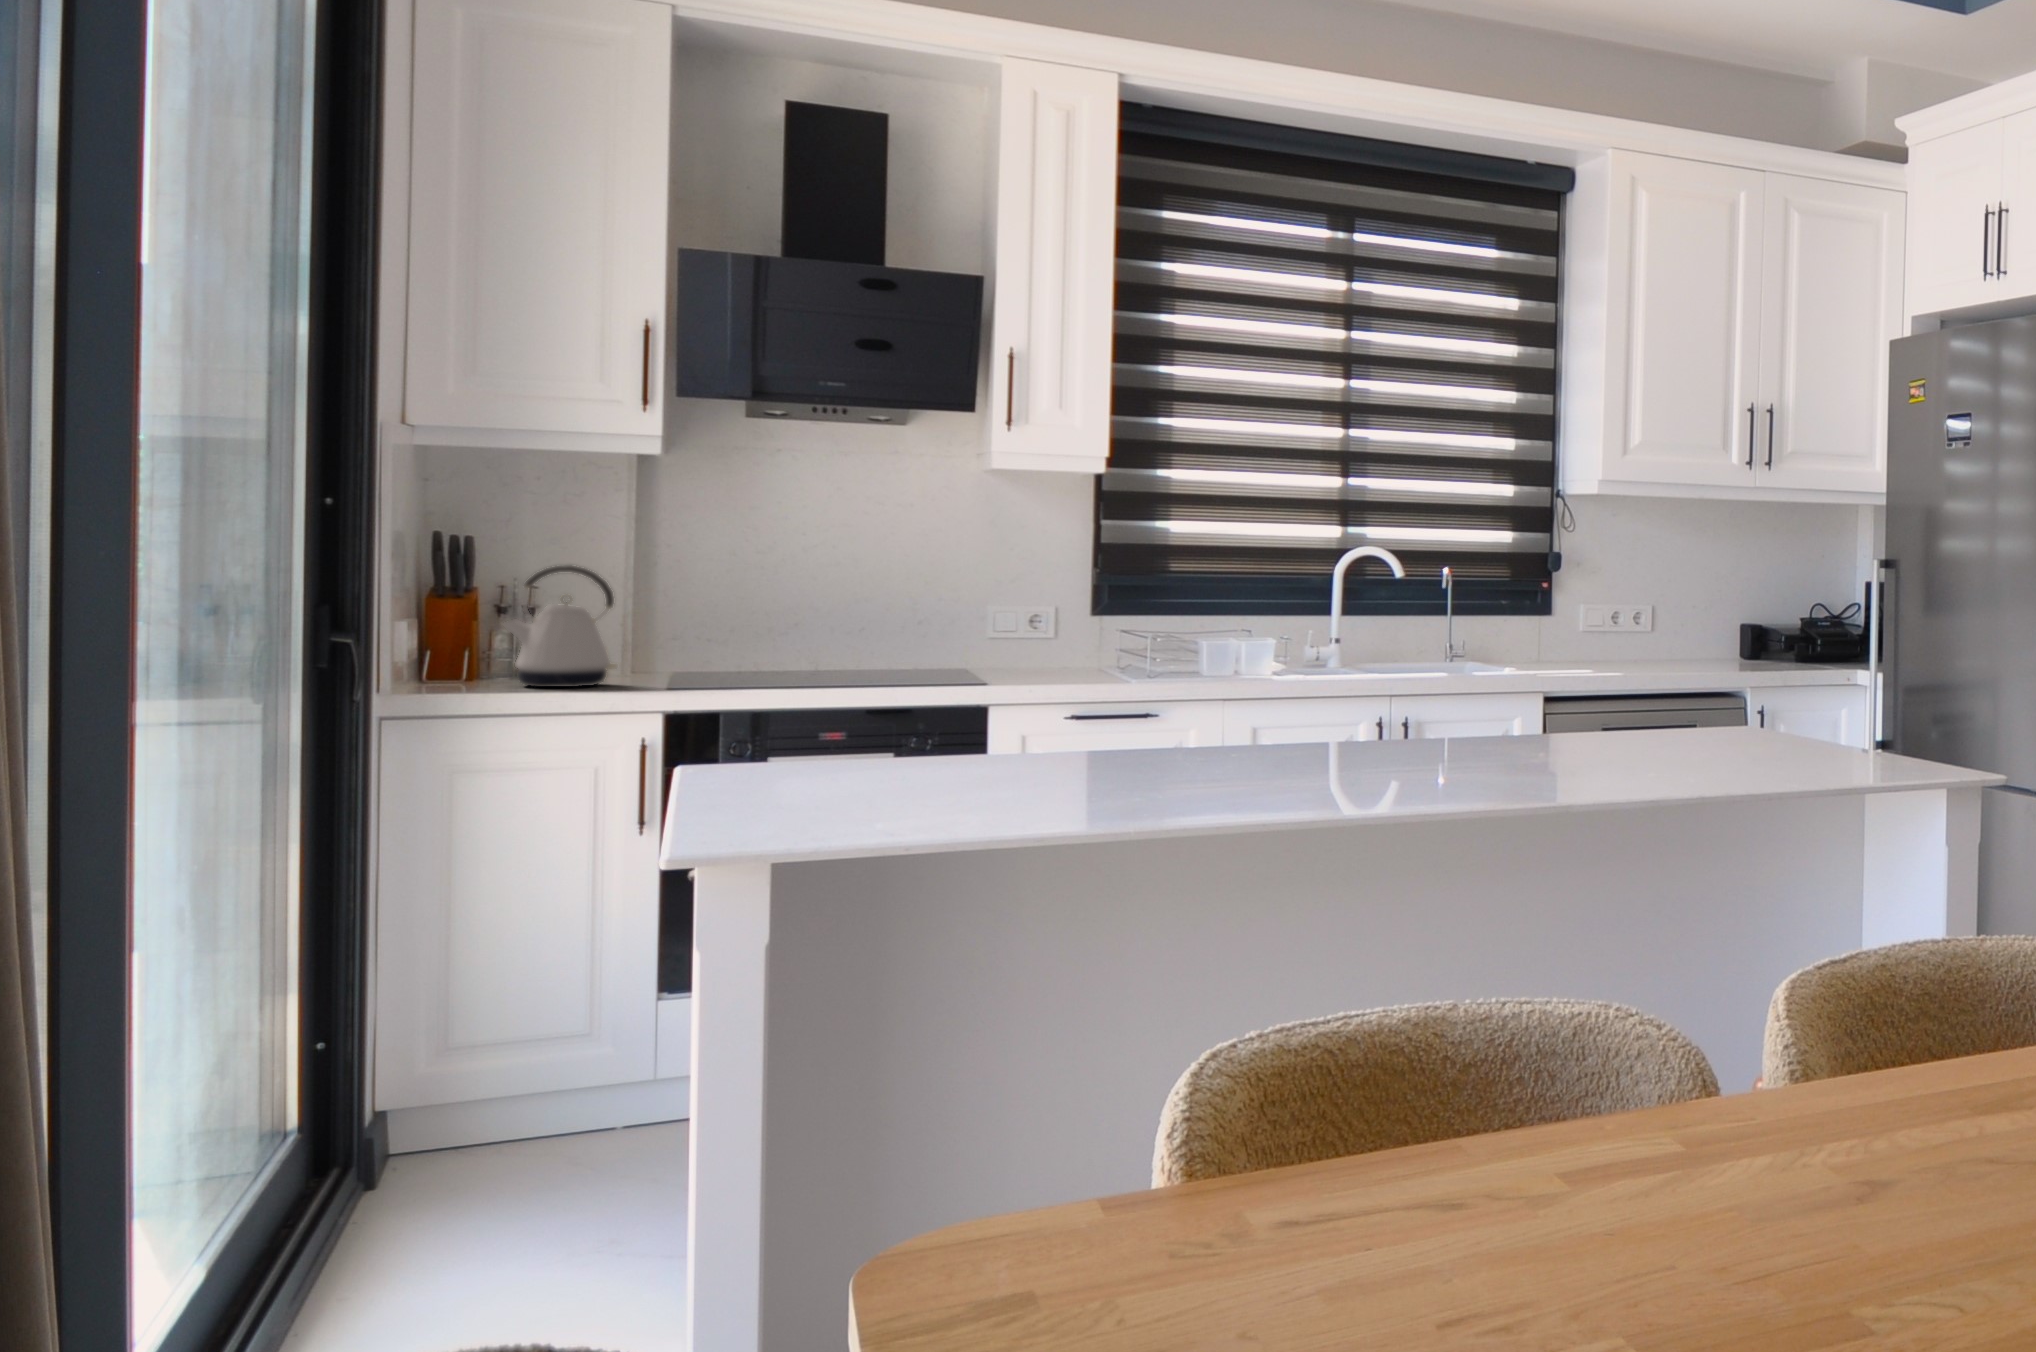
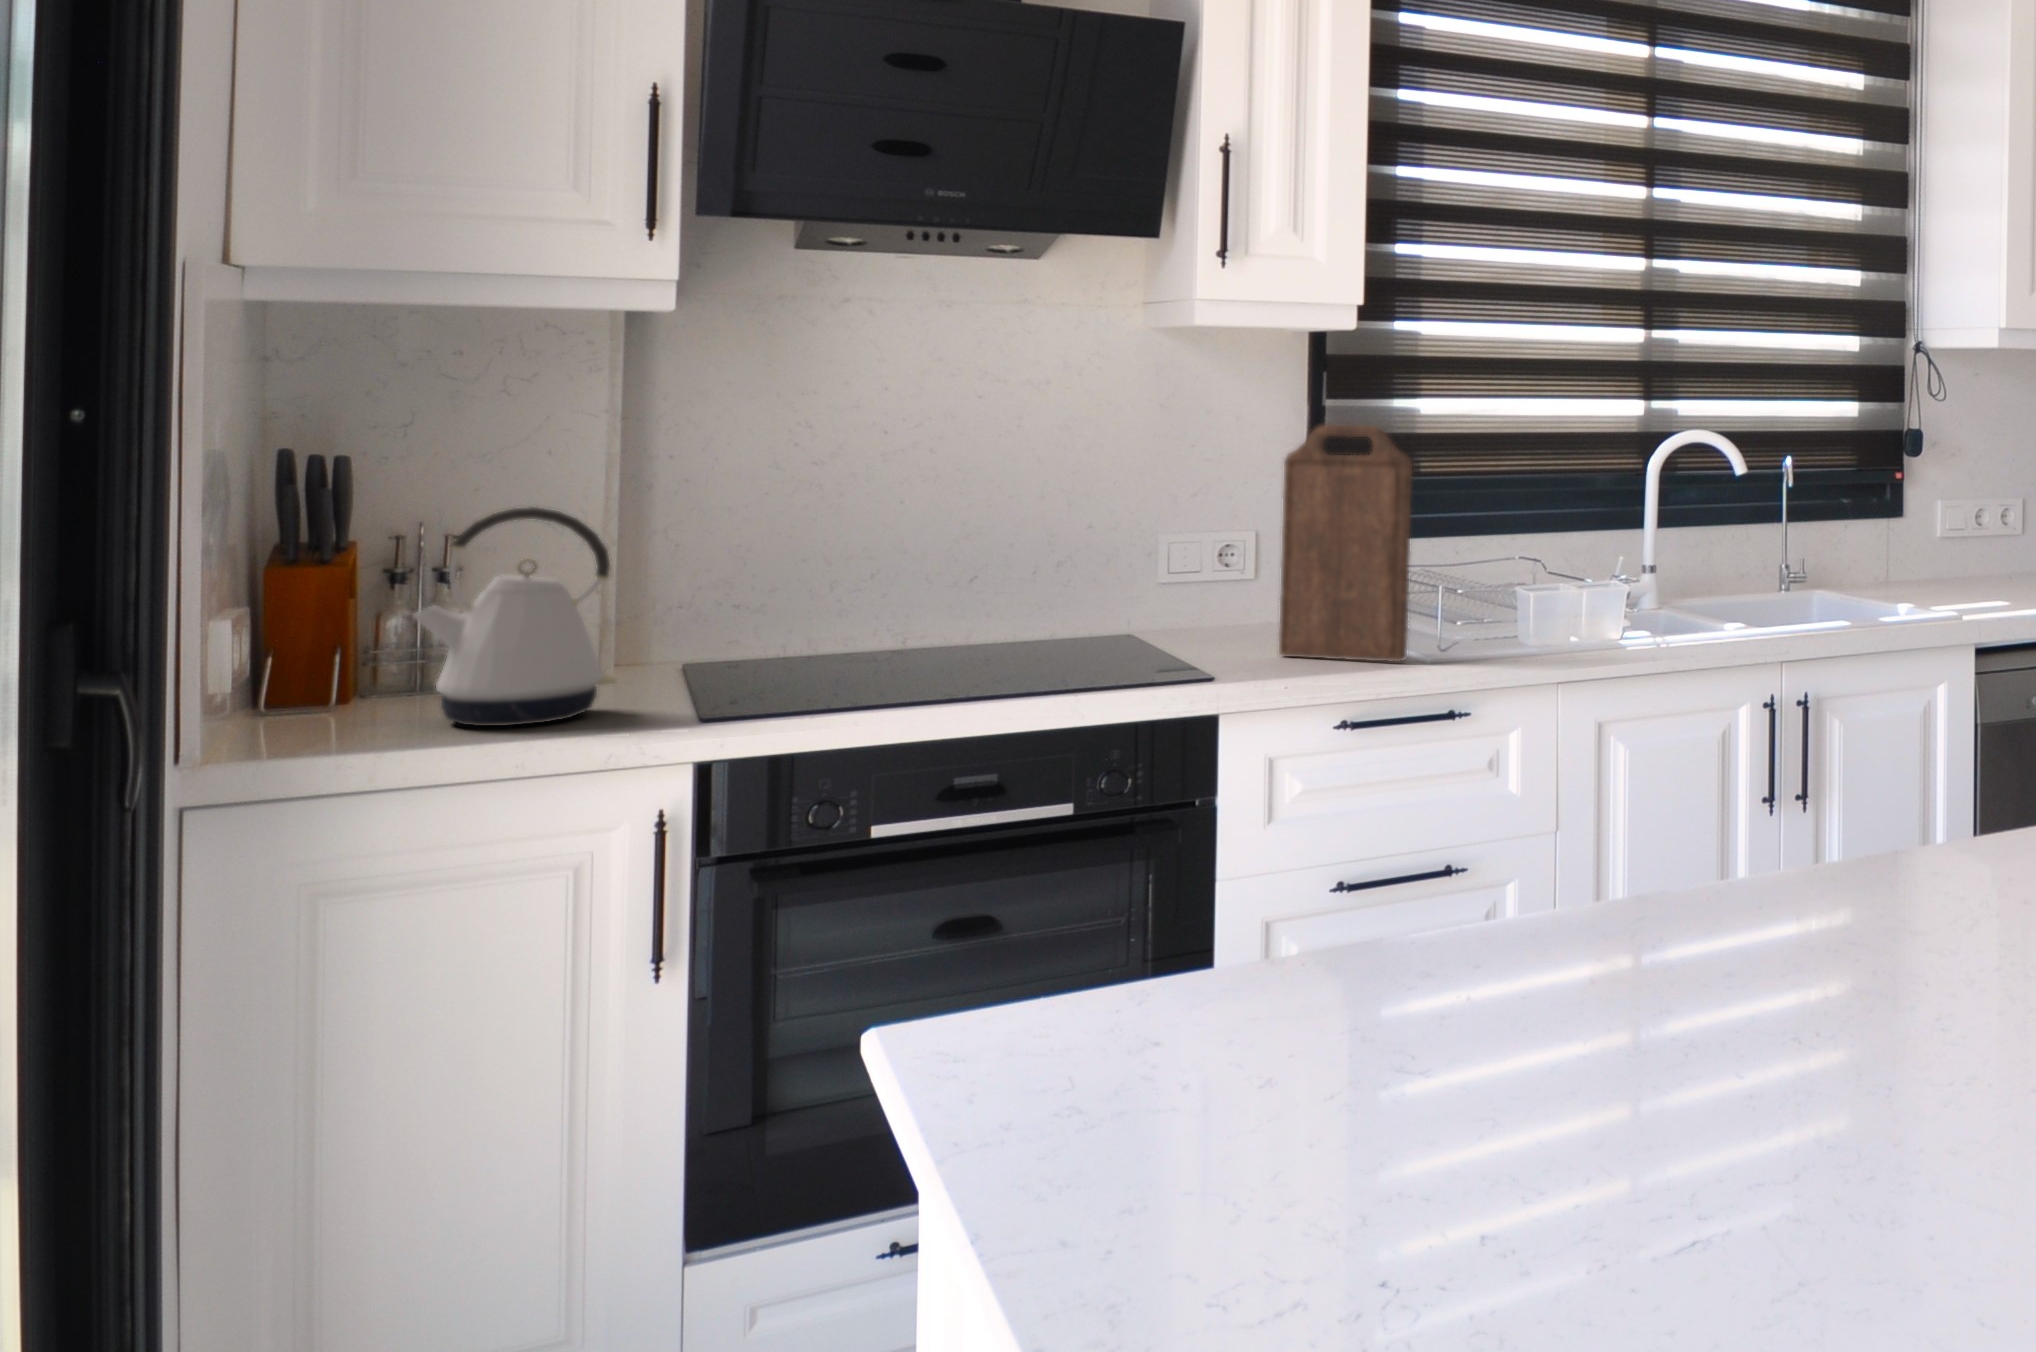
cutting board: none [1040,532,1121,681] -> present [1279,424,1412,662]

